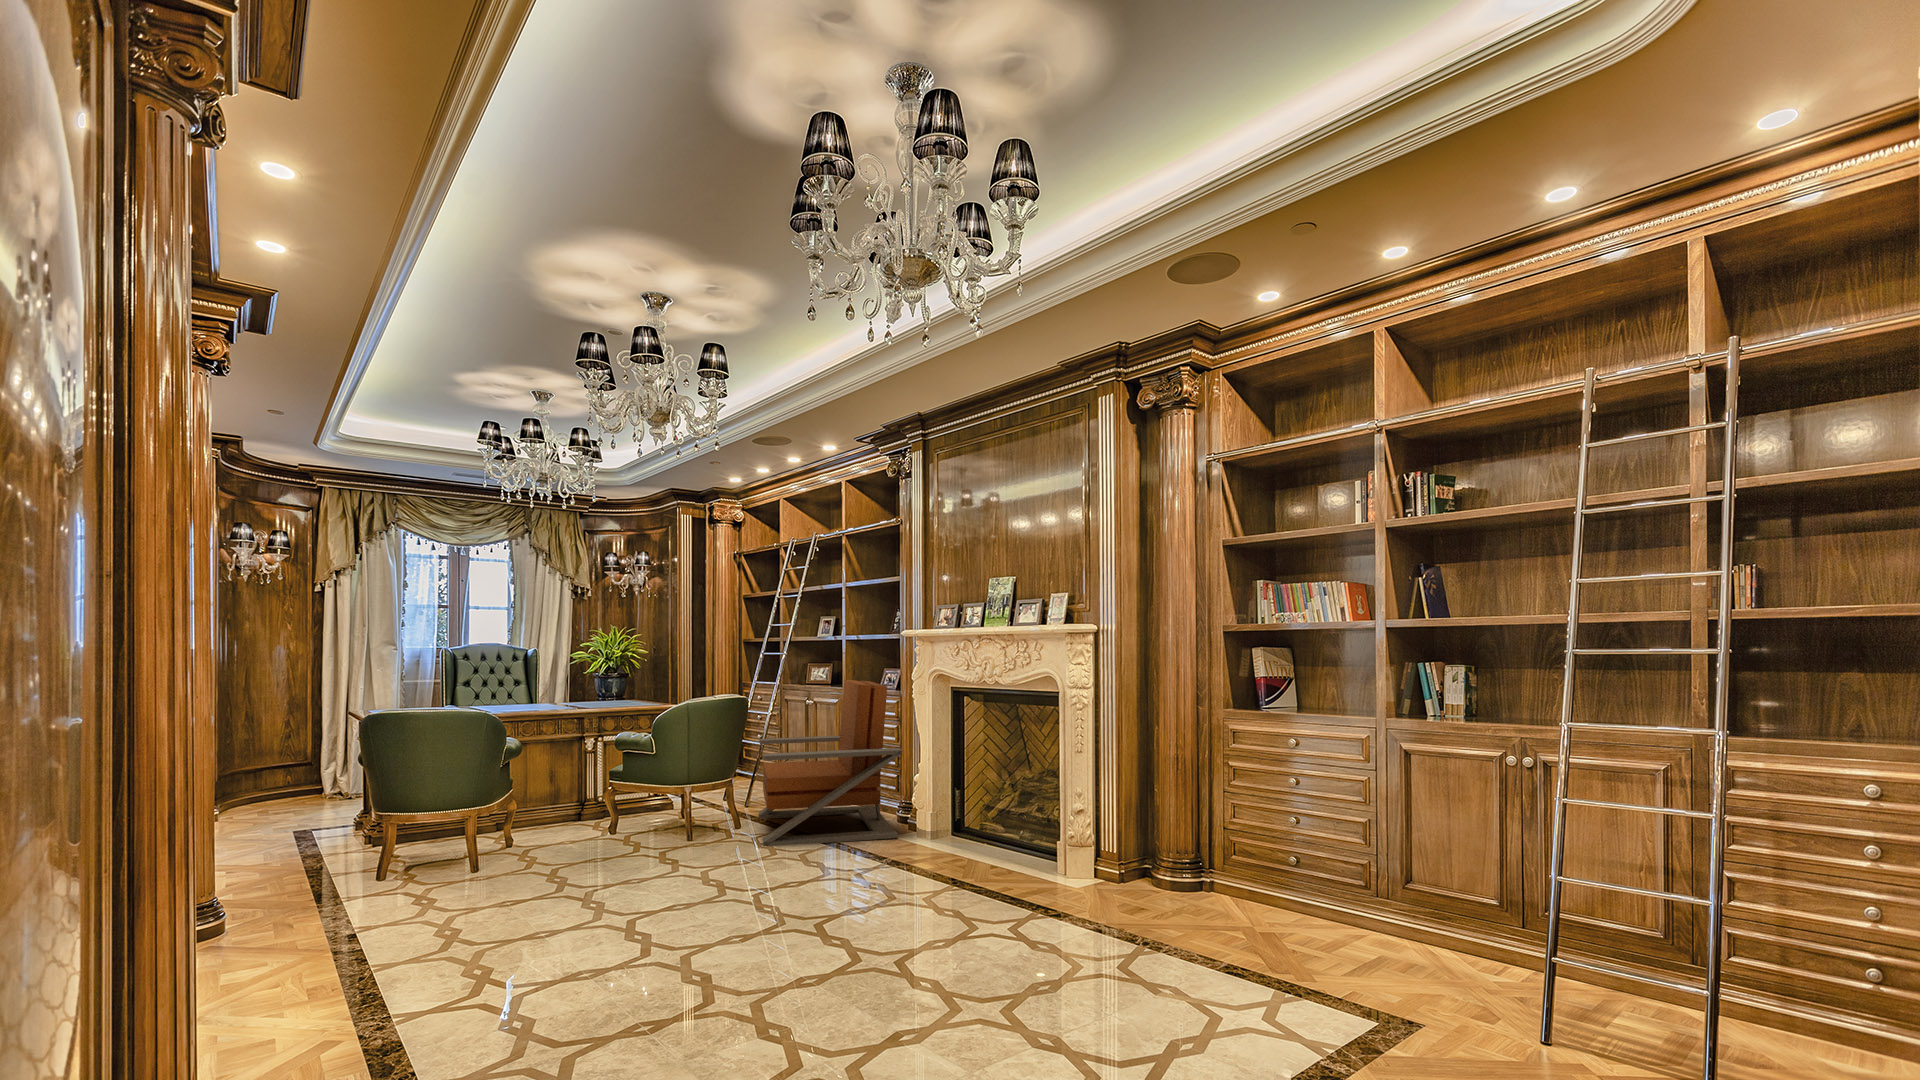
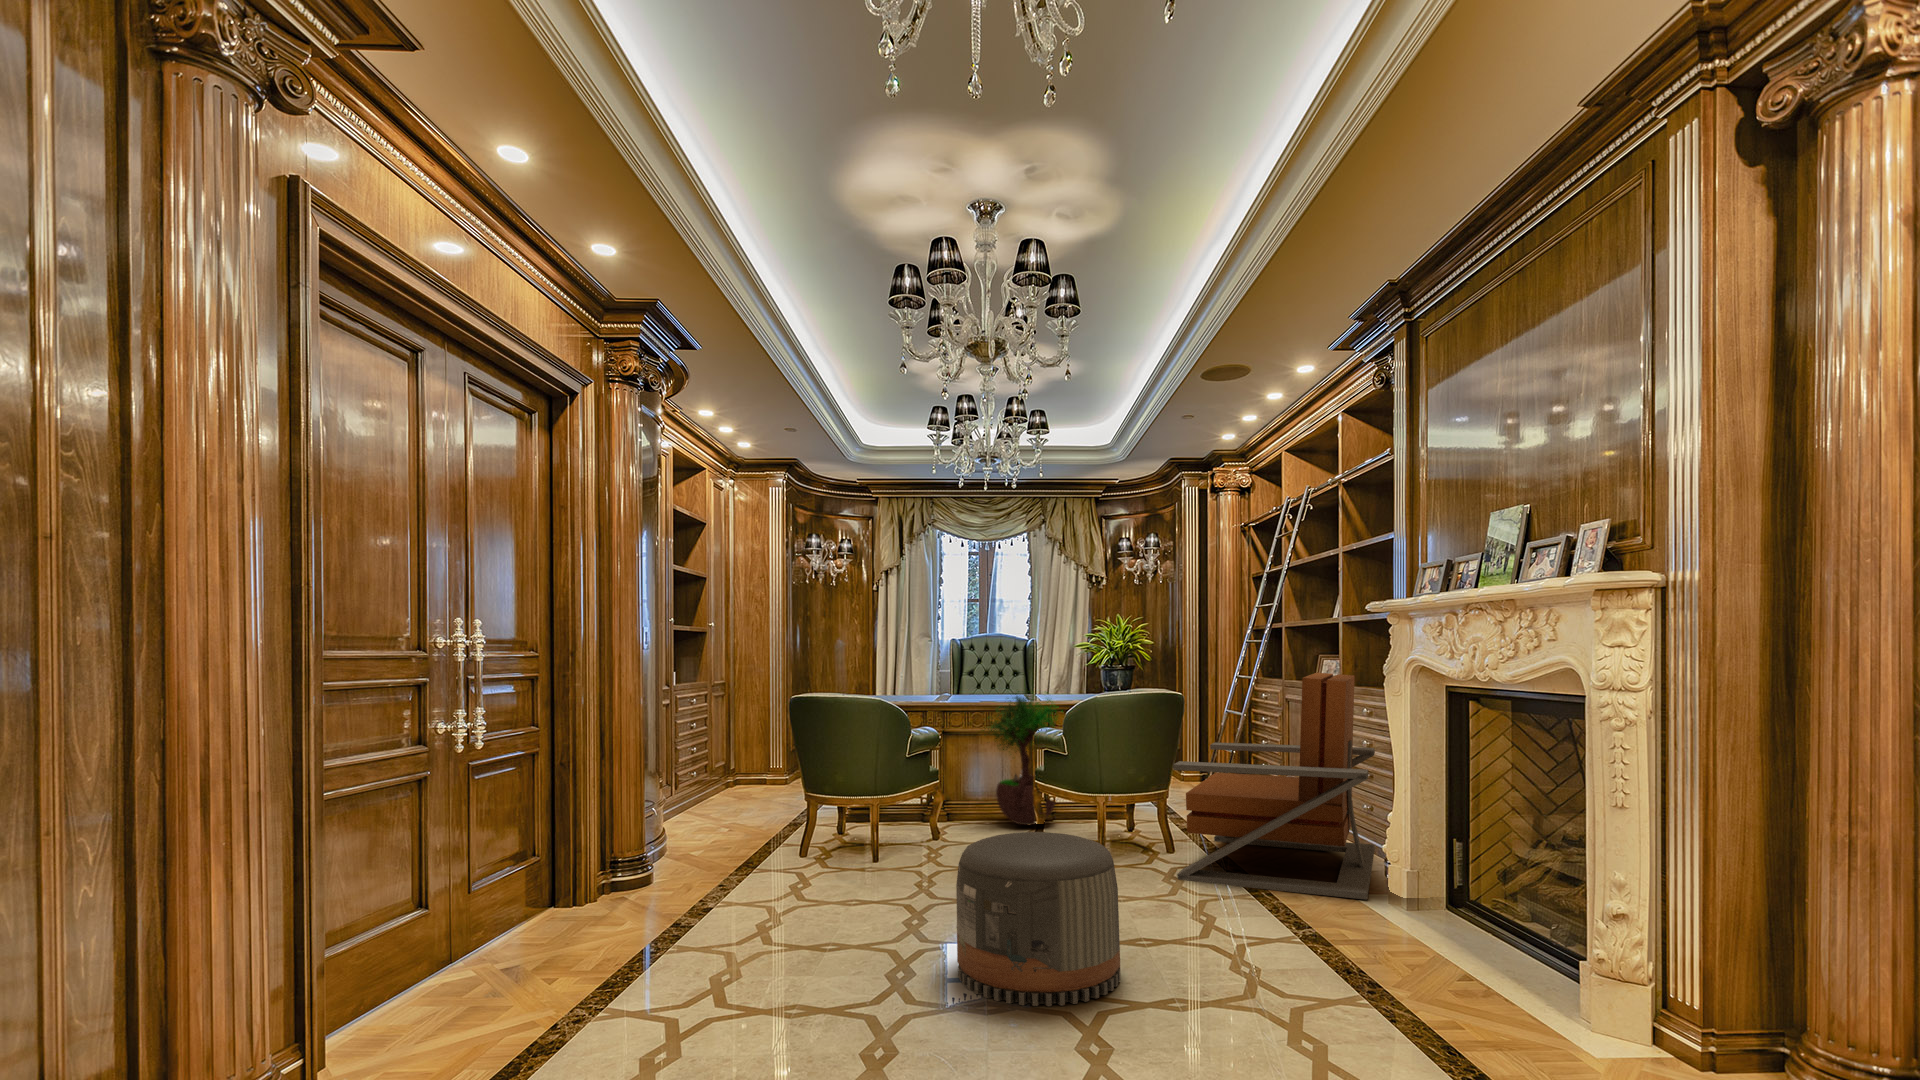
potted tree: none [550,696,631,828] -> present [983,691,1059,825]
pouf: none [679,810,803,933] -> present [956,832,1120,1006]

